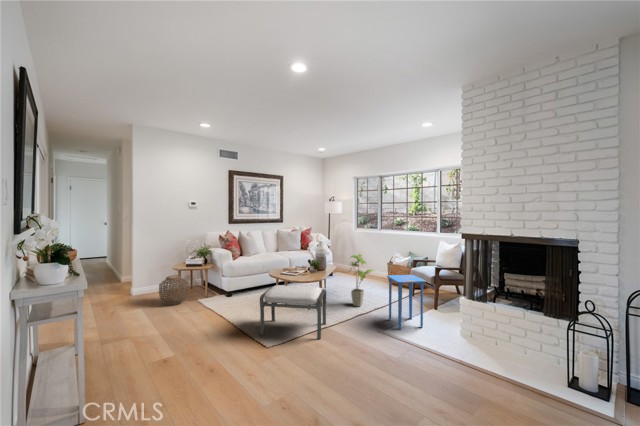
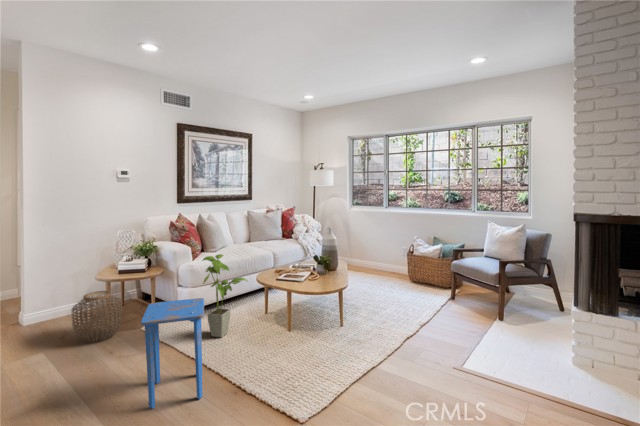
house plant: present [350,254,374,307] -> present [203,254,247,337]
side table: present [387,275,426,329] -> present [141,298,204,409]
ottoman: present [260,285,326,339] -> none [269,305,375,394]

